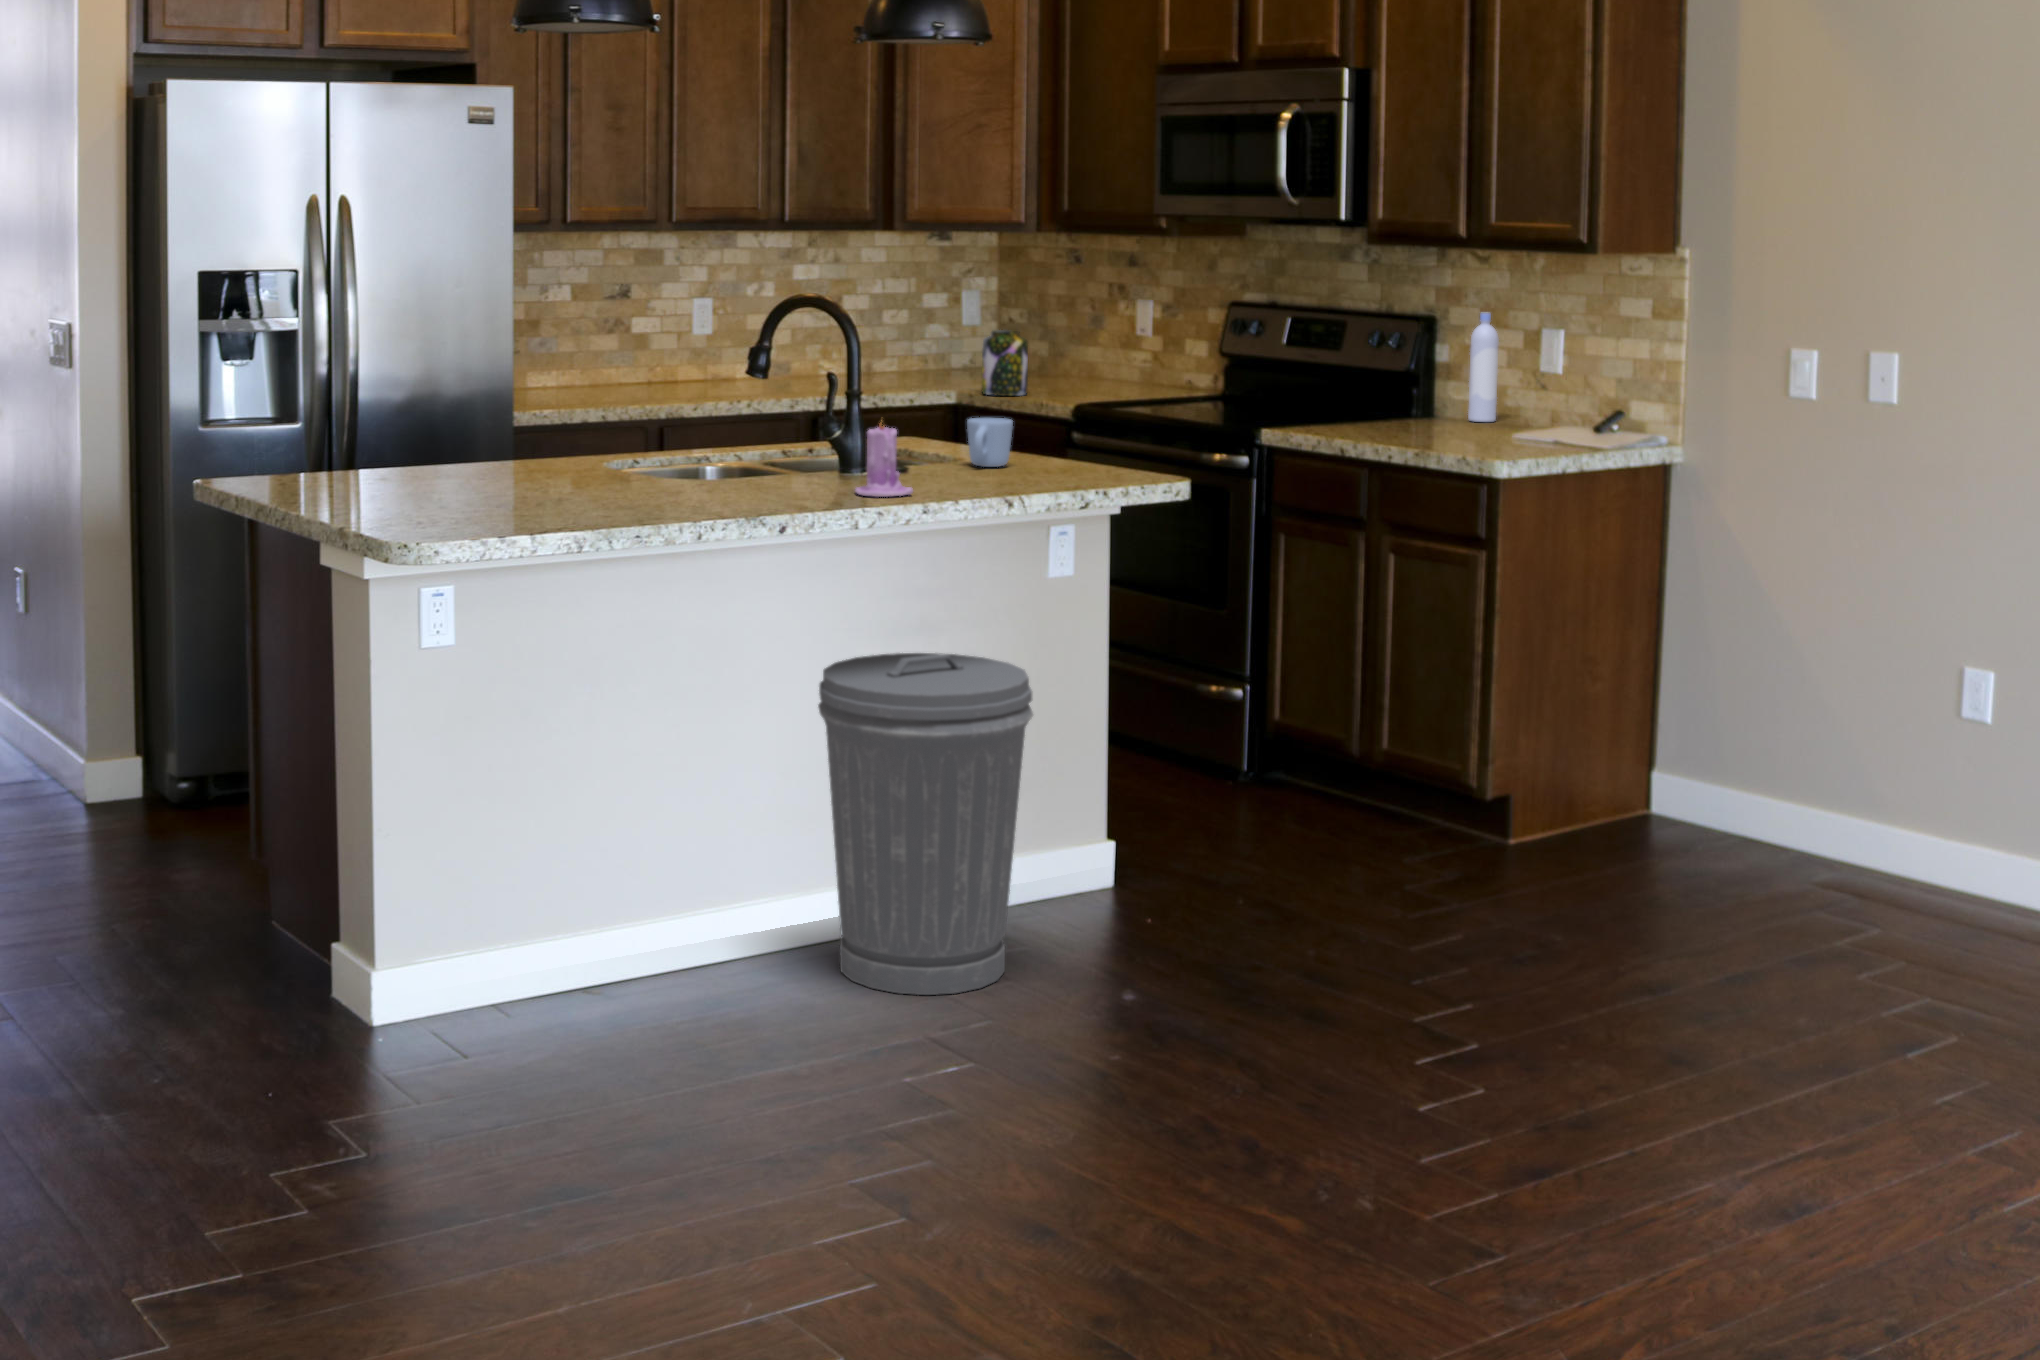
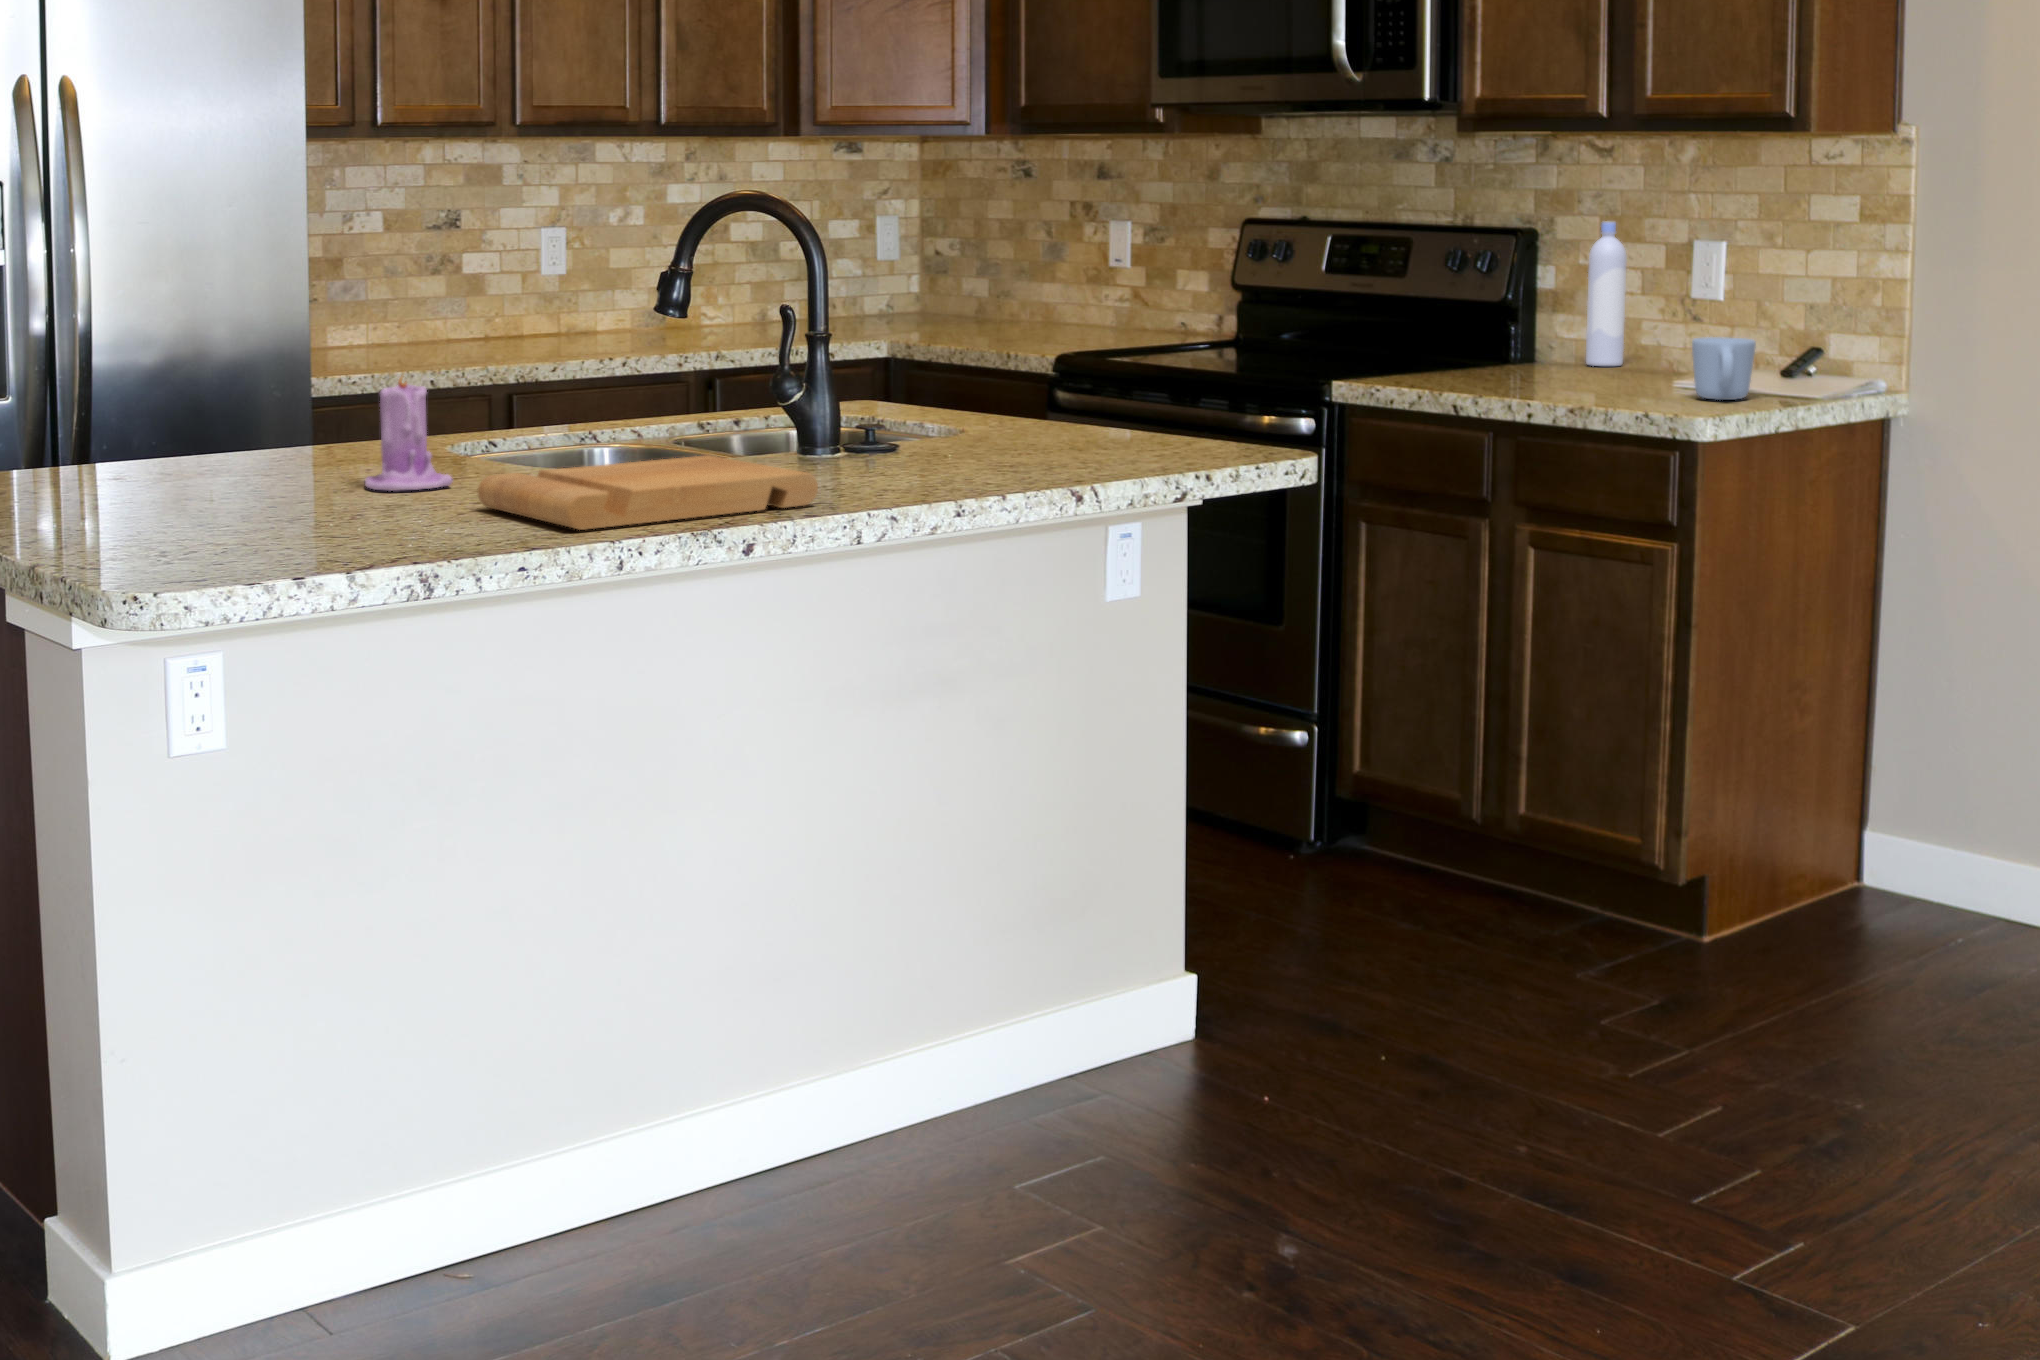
jar: present [982,330,1028,396] -> none [915,264,974,347]
mug: present [967,418,1013,467] -> present [1692,337,1756,400]
candle: present [855,420,913,497] -> present [365,375,452,491]
cutting board: none [615,471,832,514] -> present [478,455,818,530]
trash can: present [818,653,1033,995] -> none [800,726,1138,1273]

